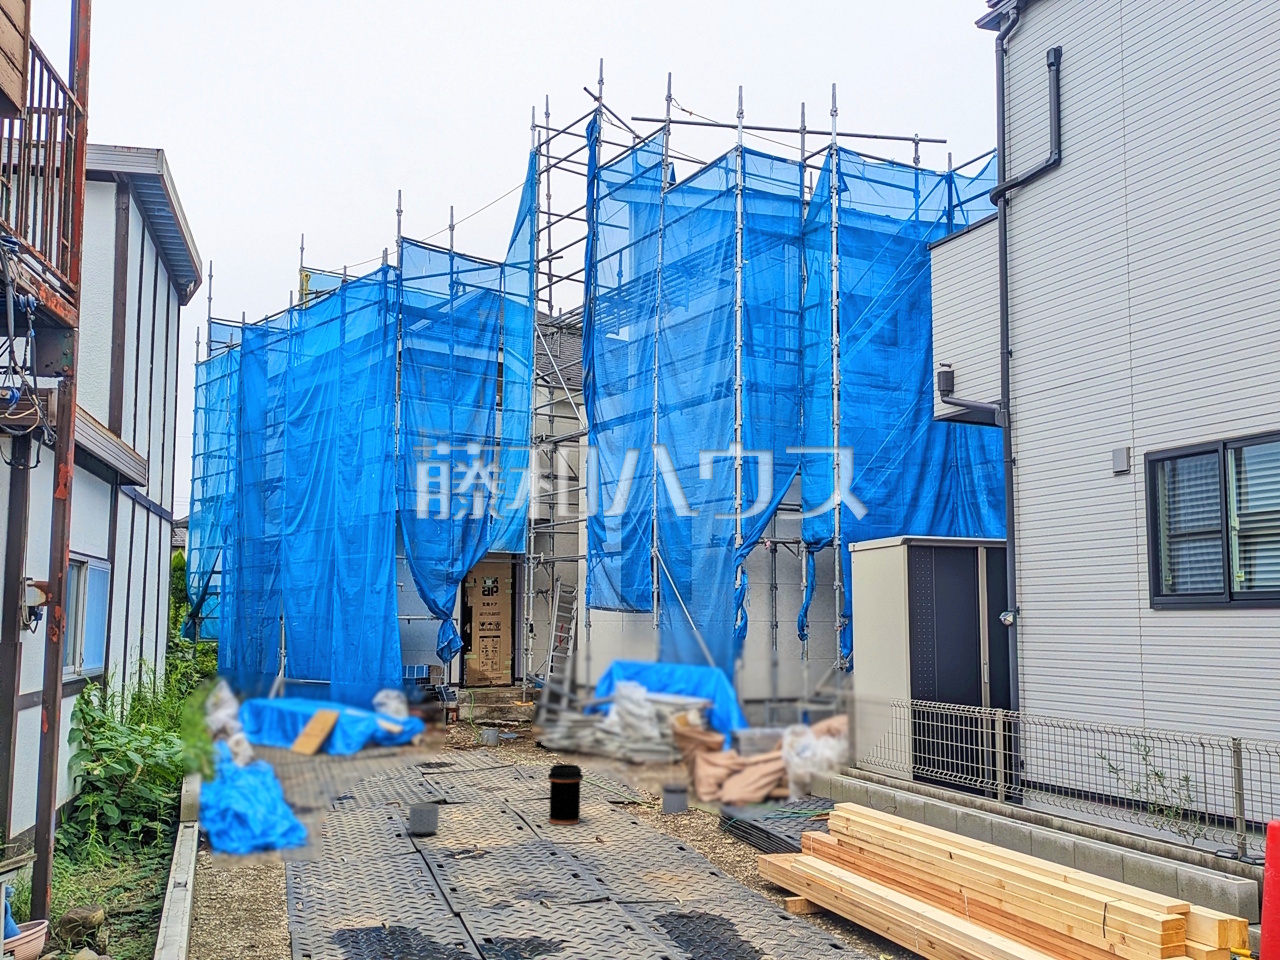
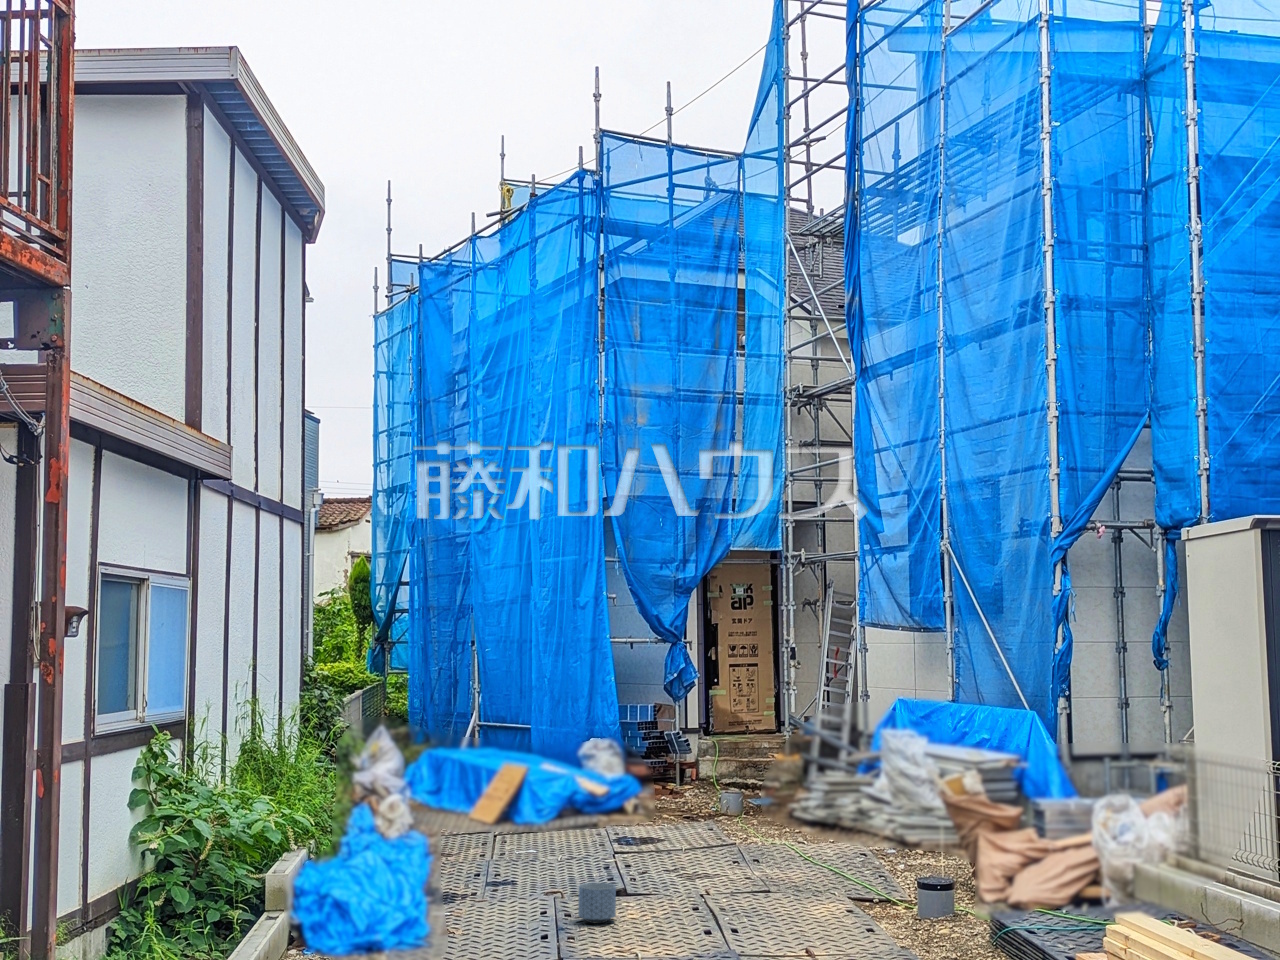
trash can: present [548,764,583,825] -> none [763,837,810,918]

